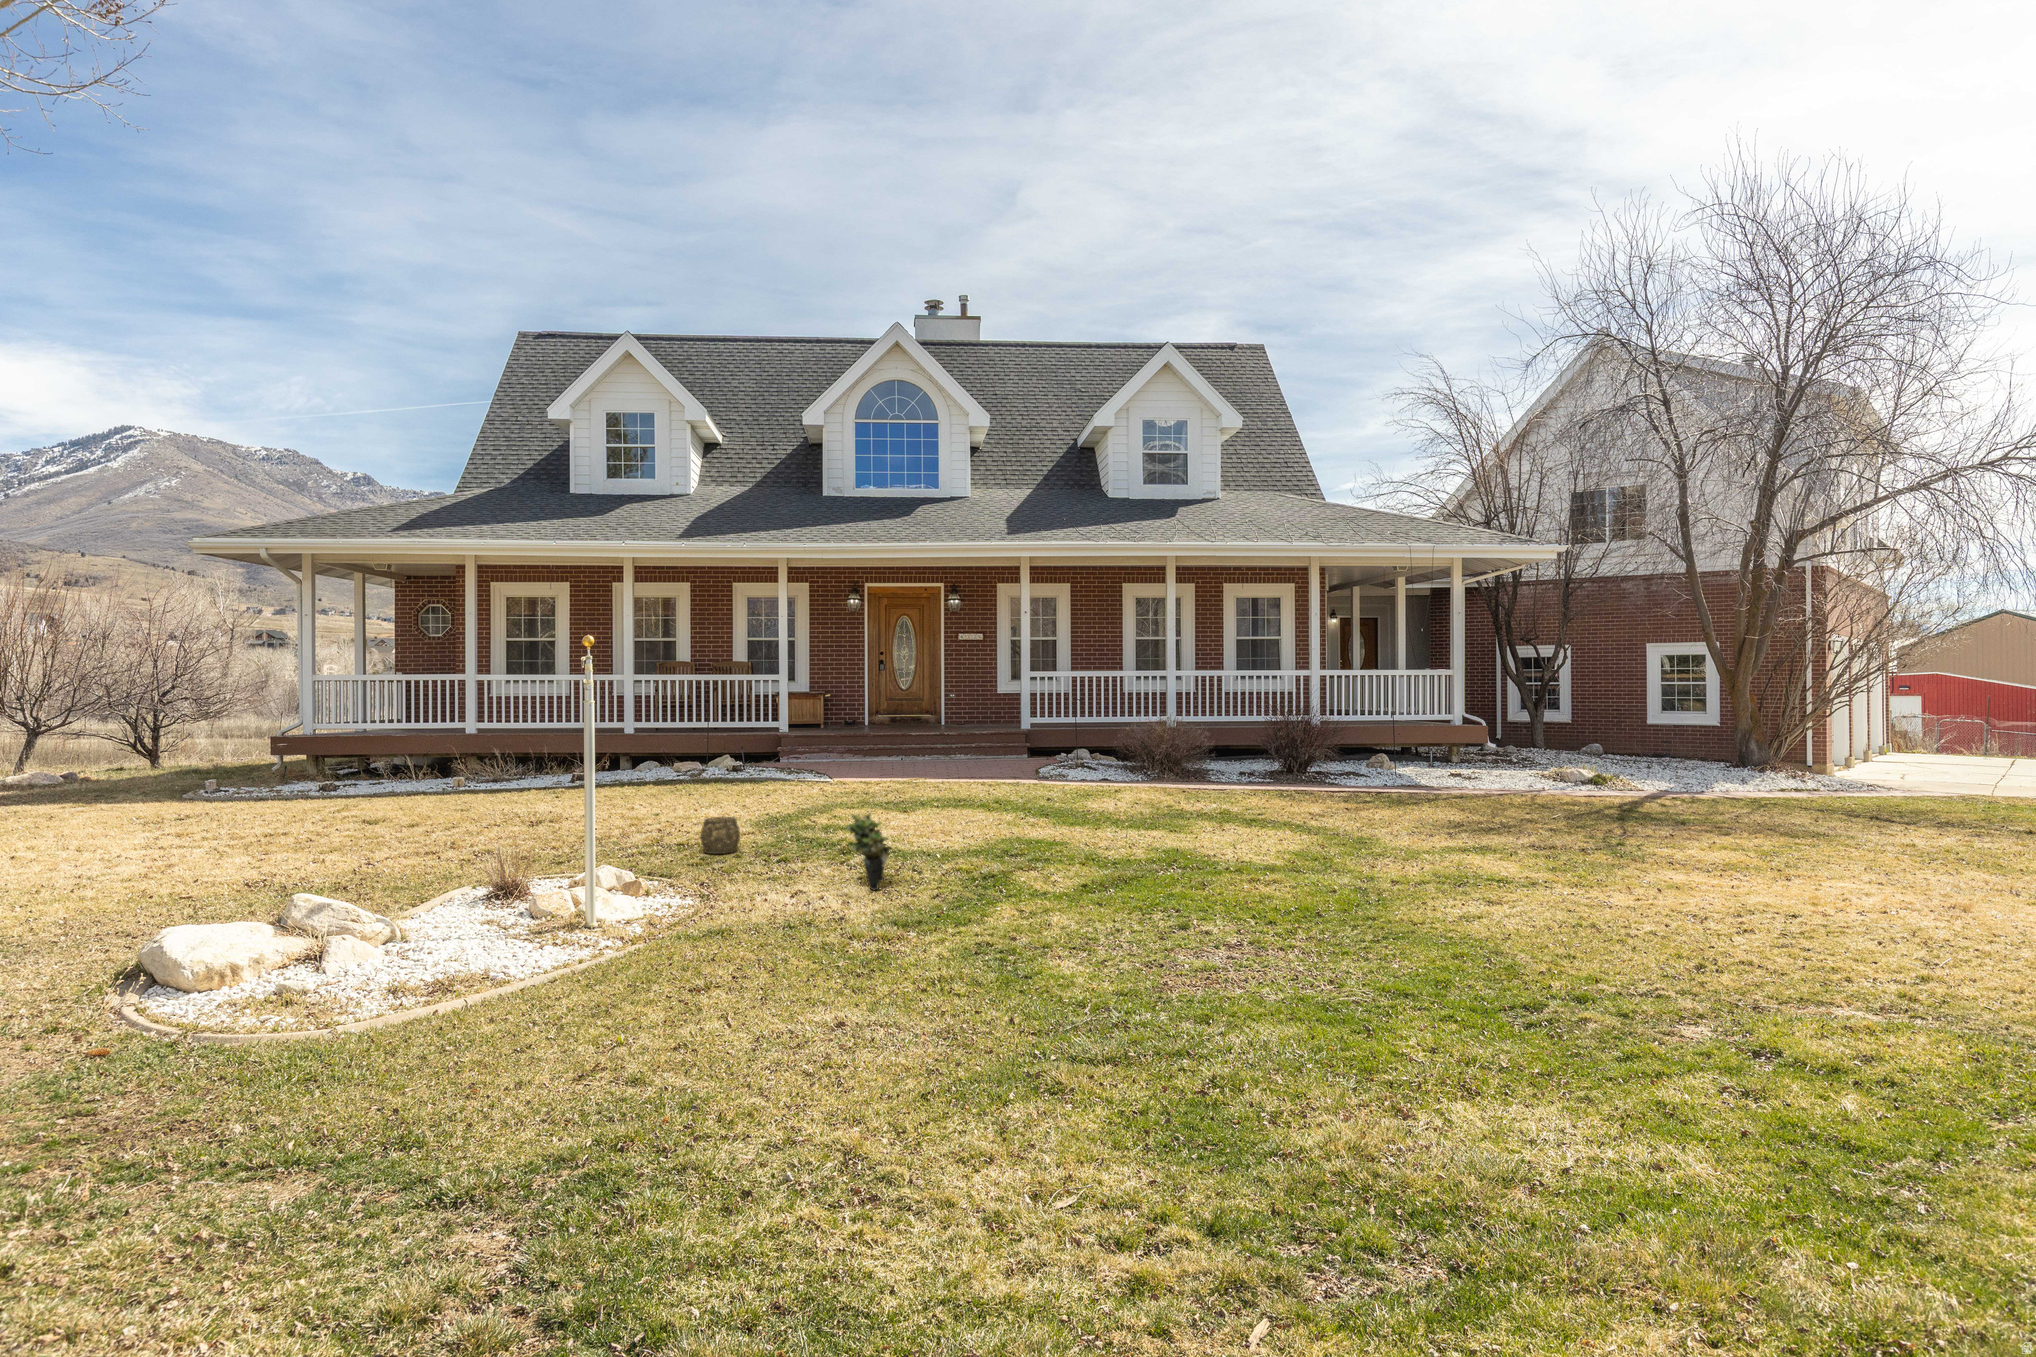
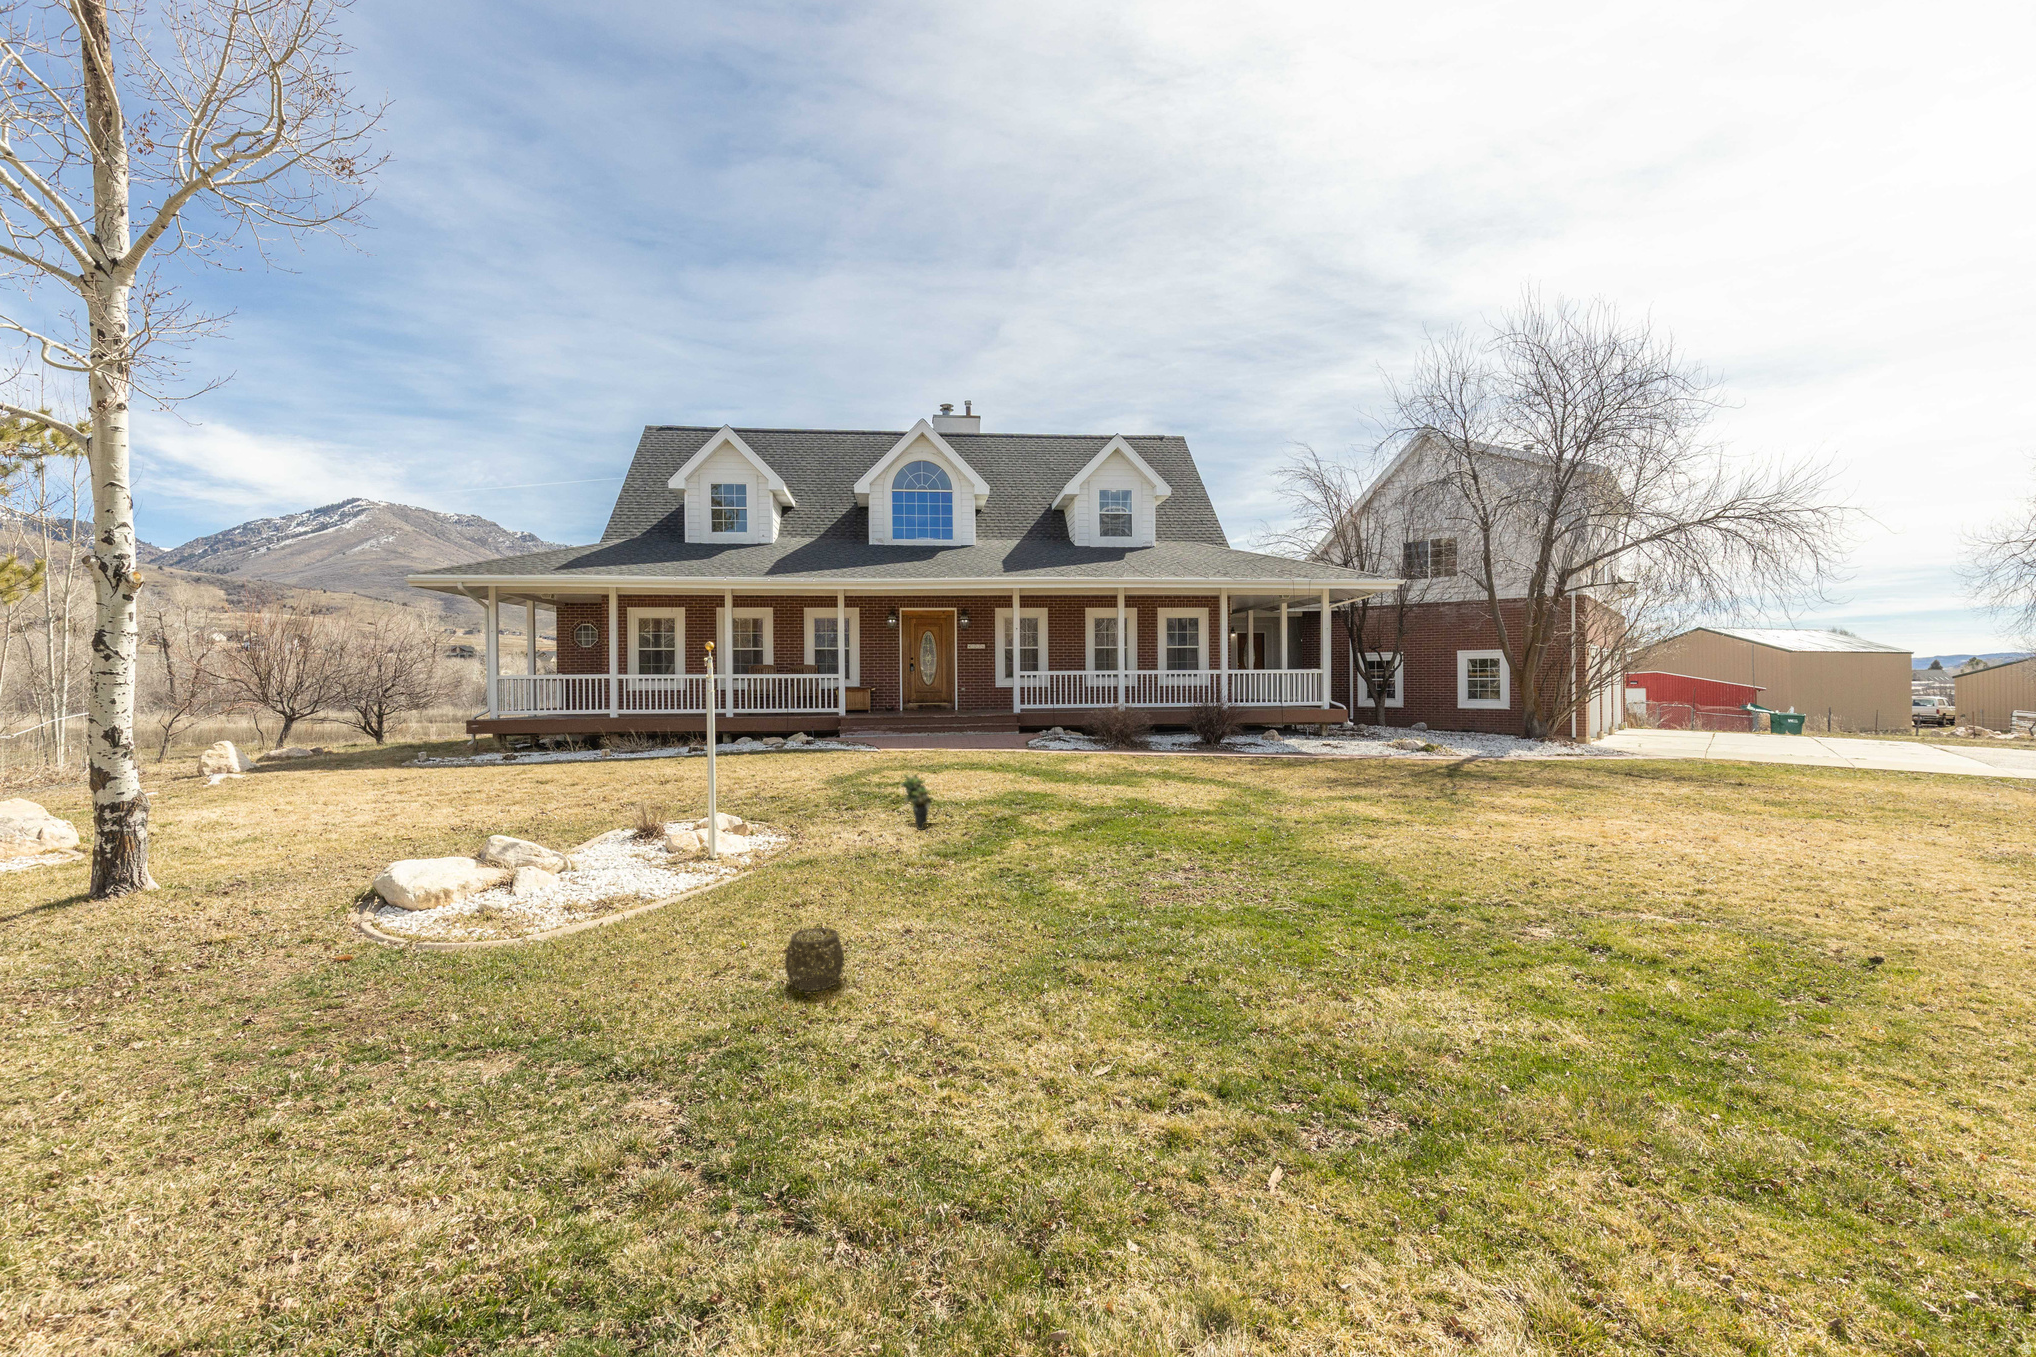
woven basket: present [701,817,740,854] -> present [785,928,844,991]

